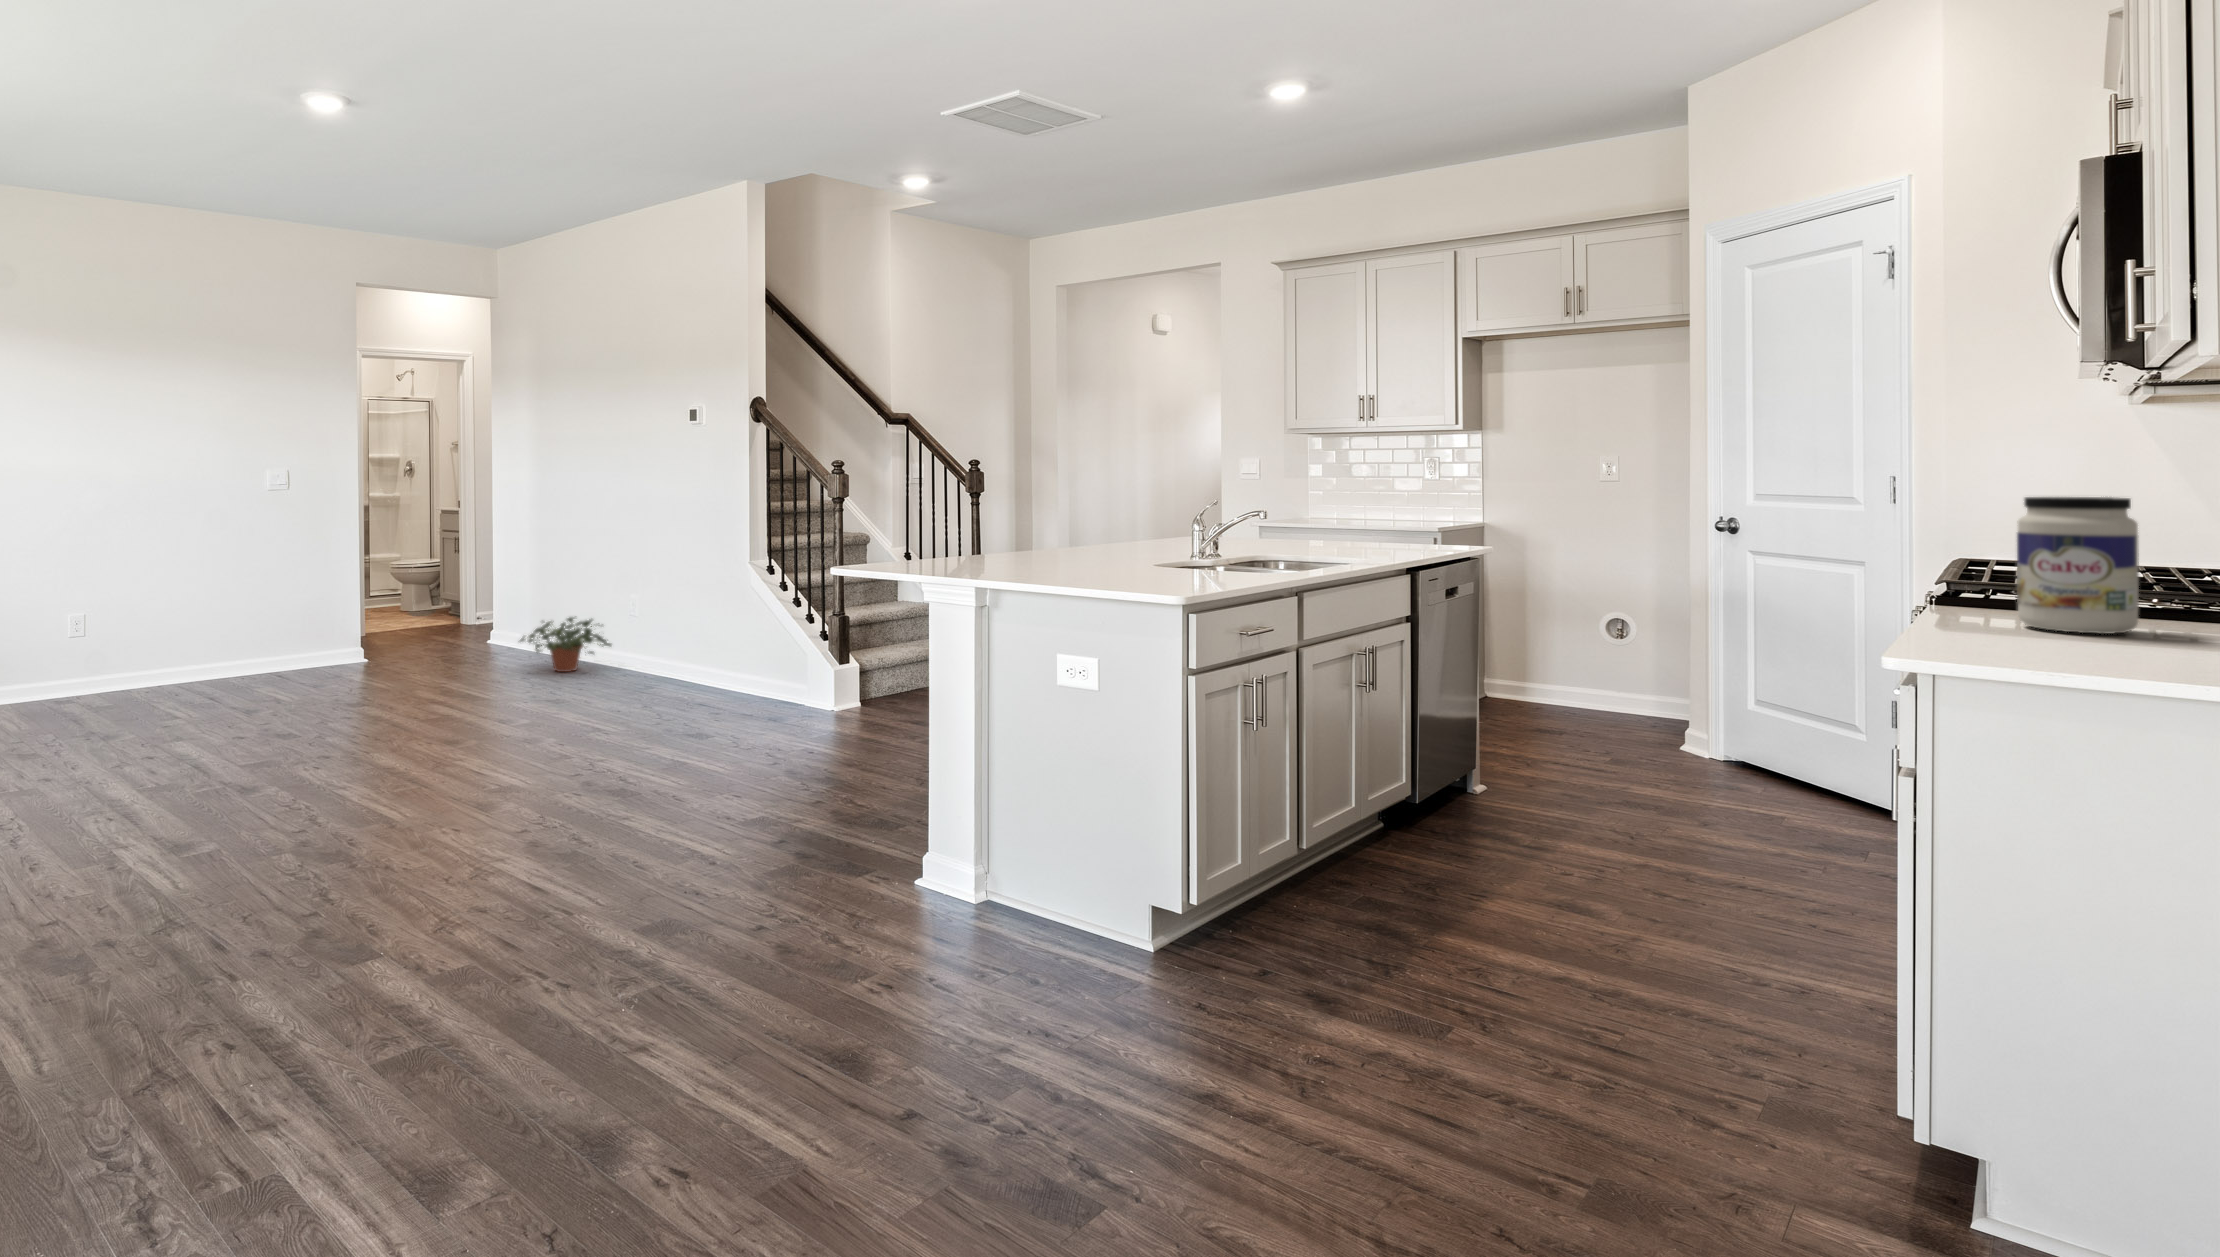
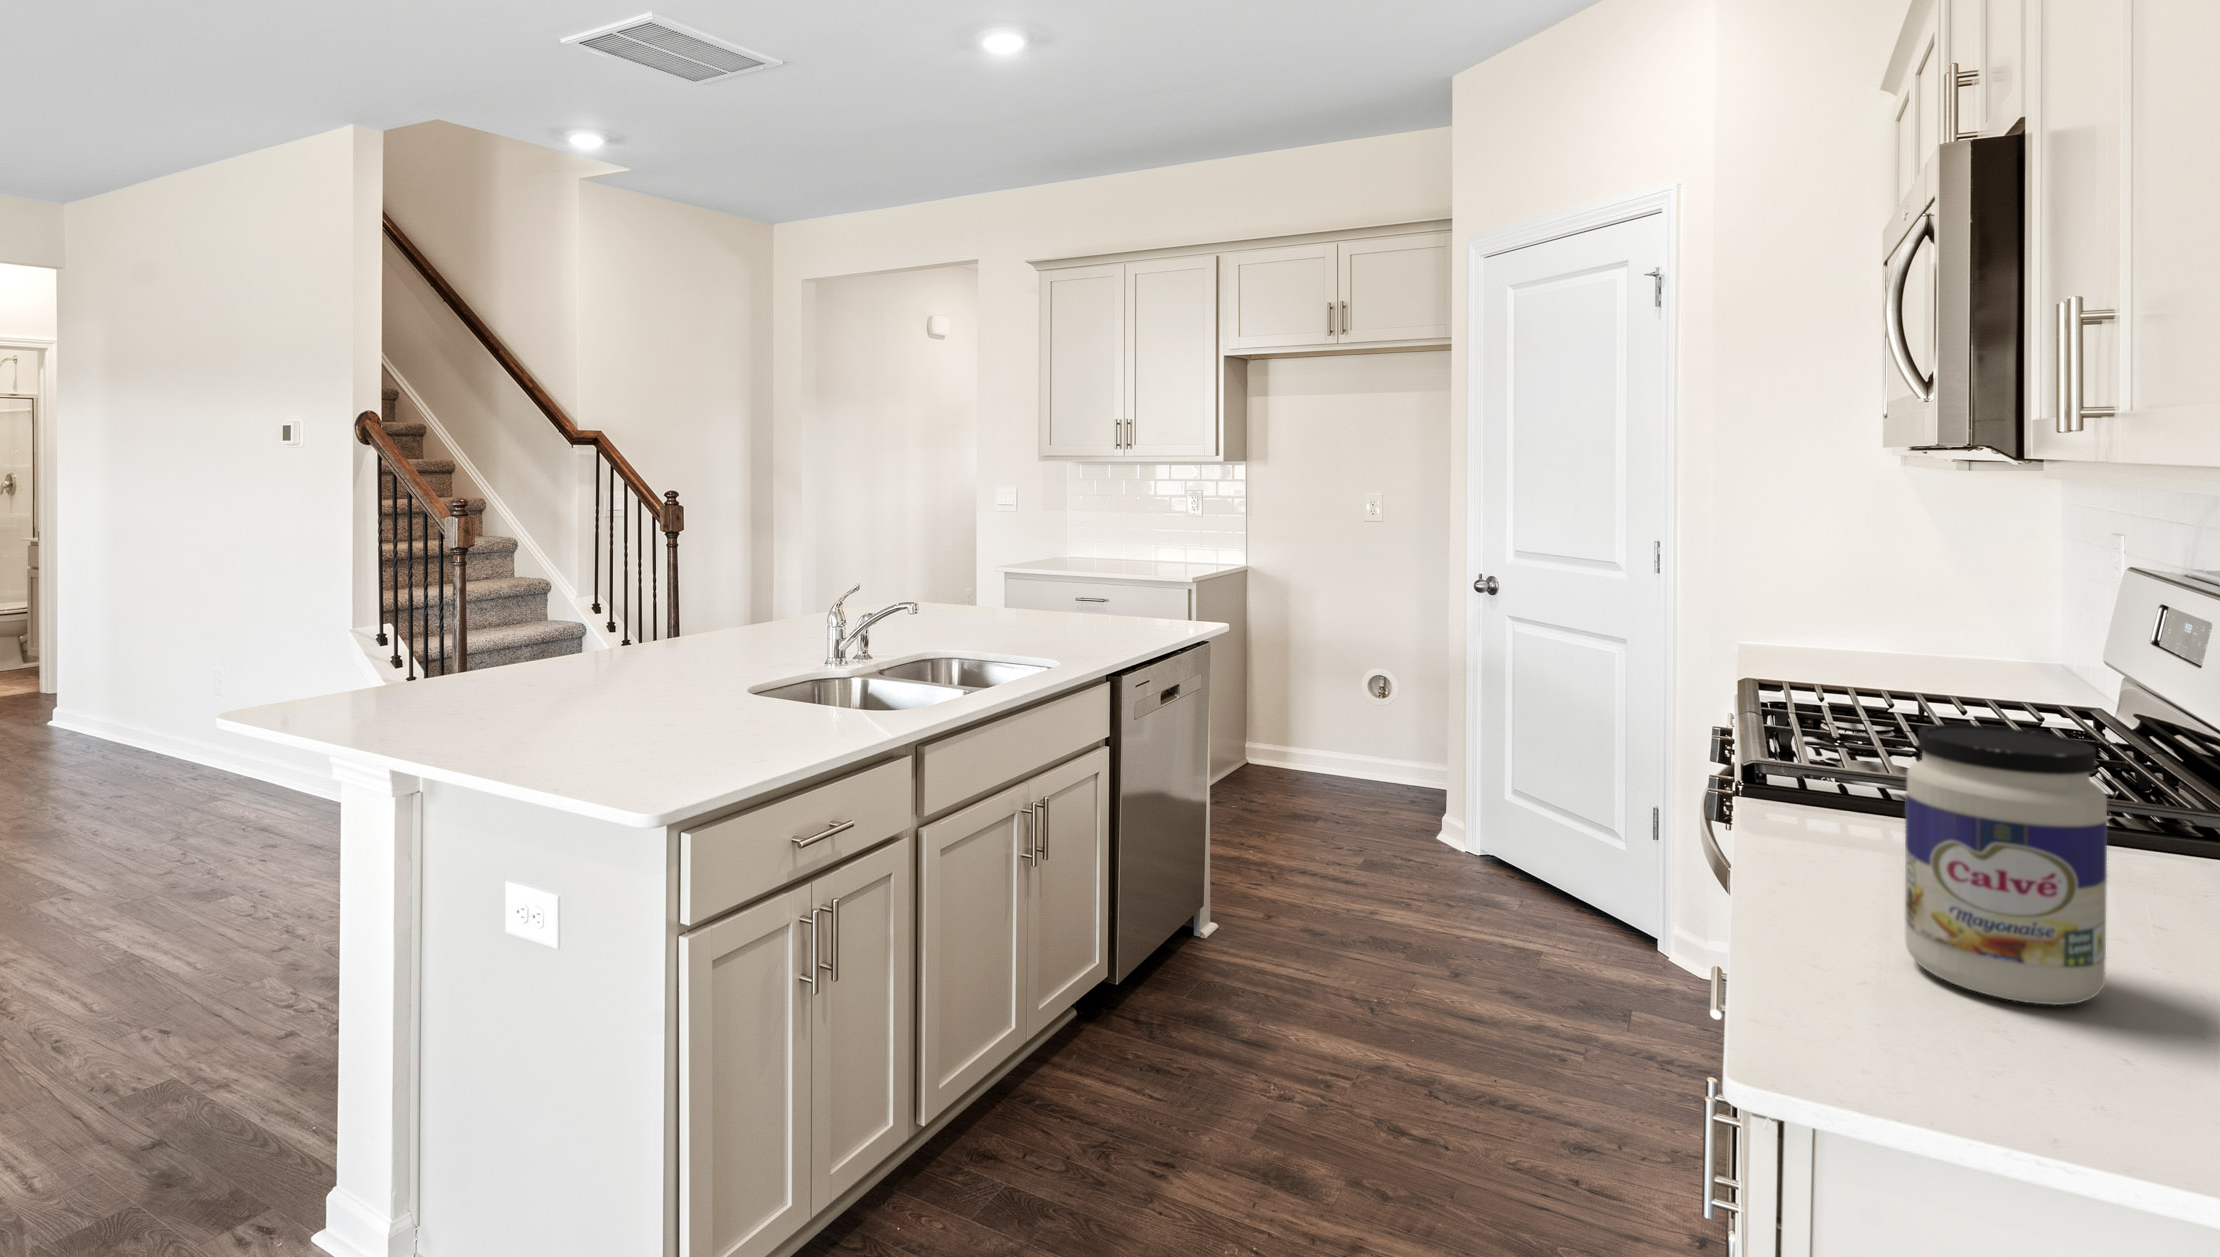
potted plant: present [520,617,611,672] -> none [21,698,176,779]

